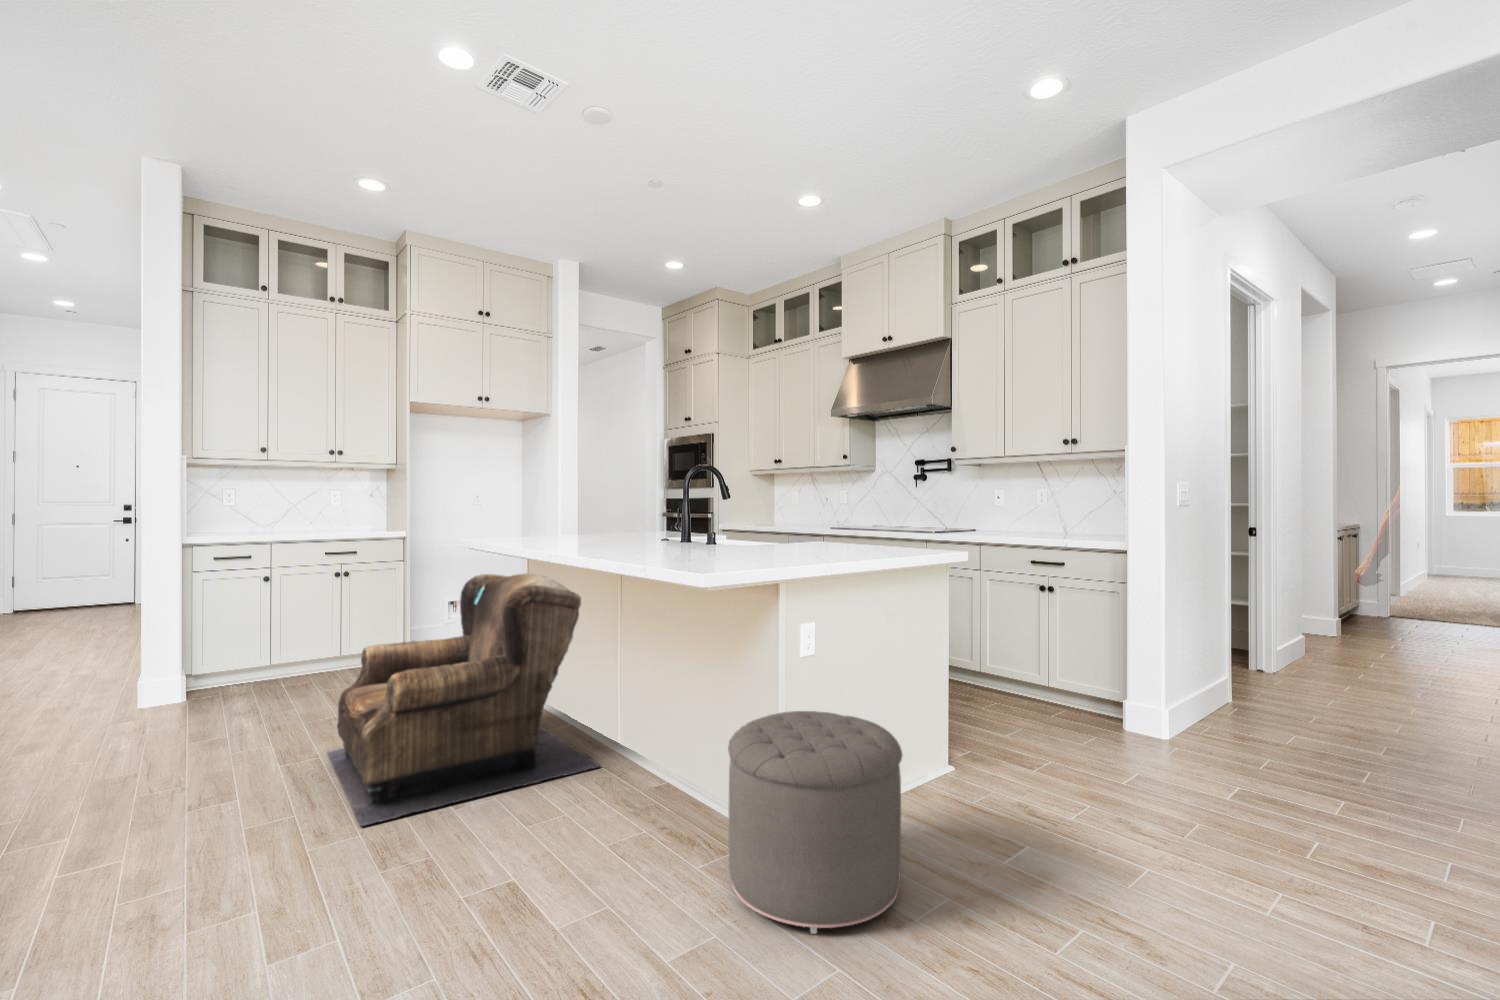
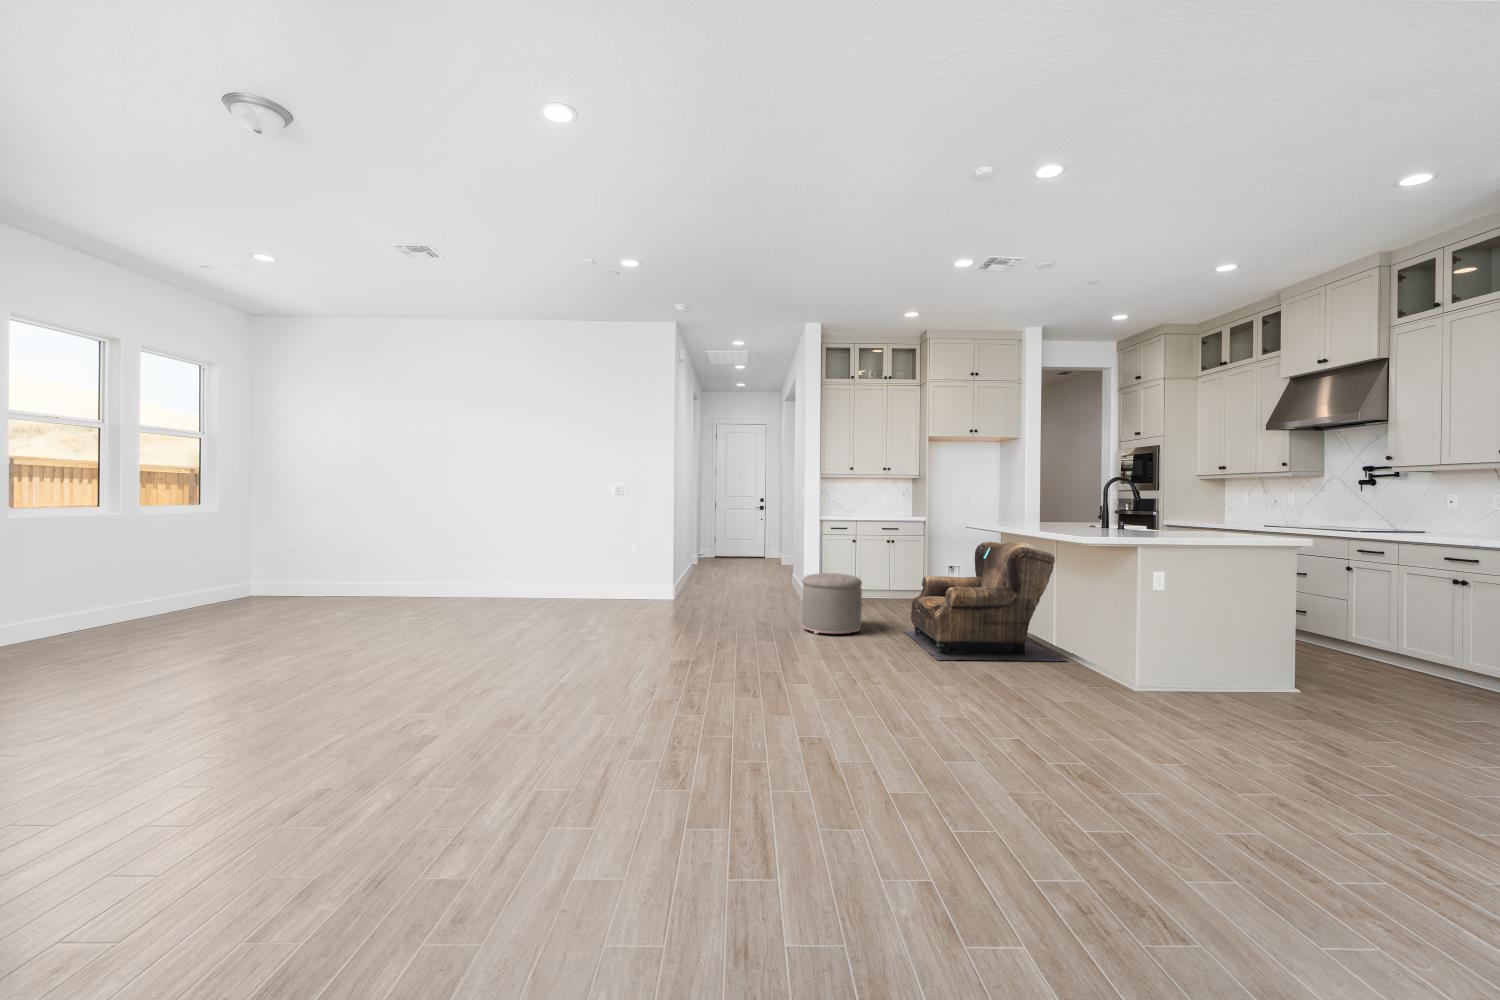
ottoman: present [728,711,902,934] -> present [802,573,862,634]

